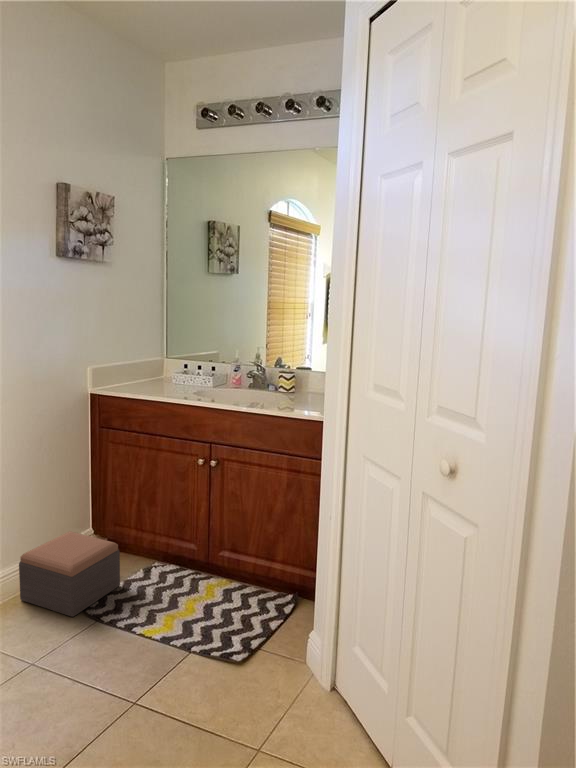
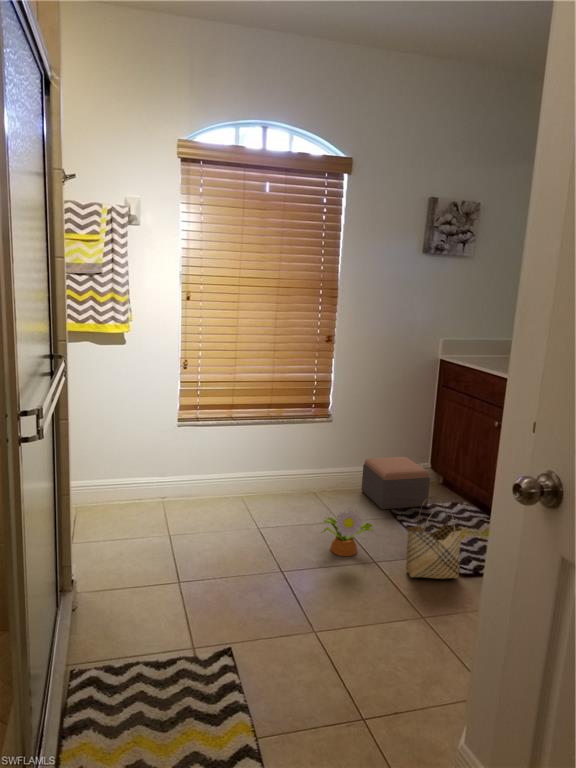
woven basket: none [183,583,243,702] -> present [406,497,462,579]
decorative plant: none [37,648,120,726] -> present [321,508,373,556]

